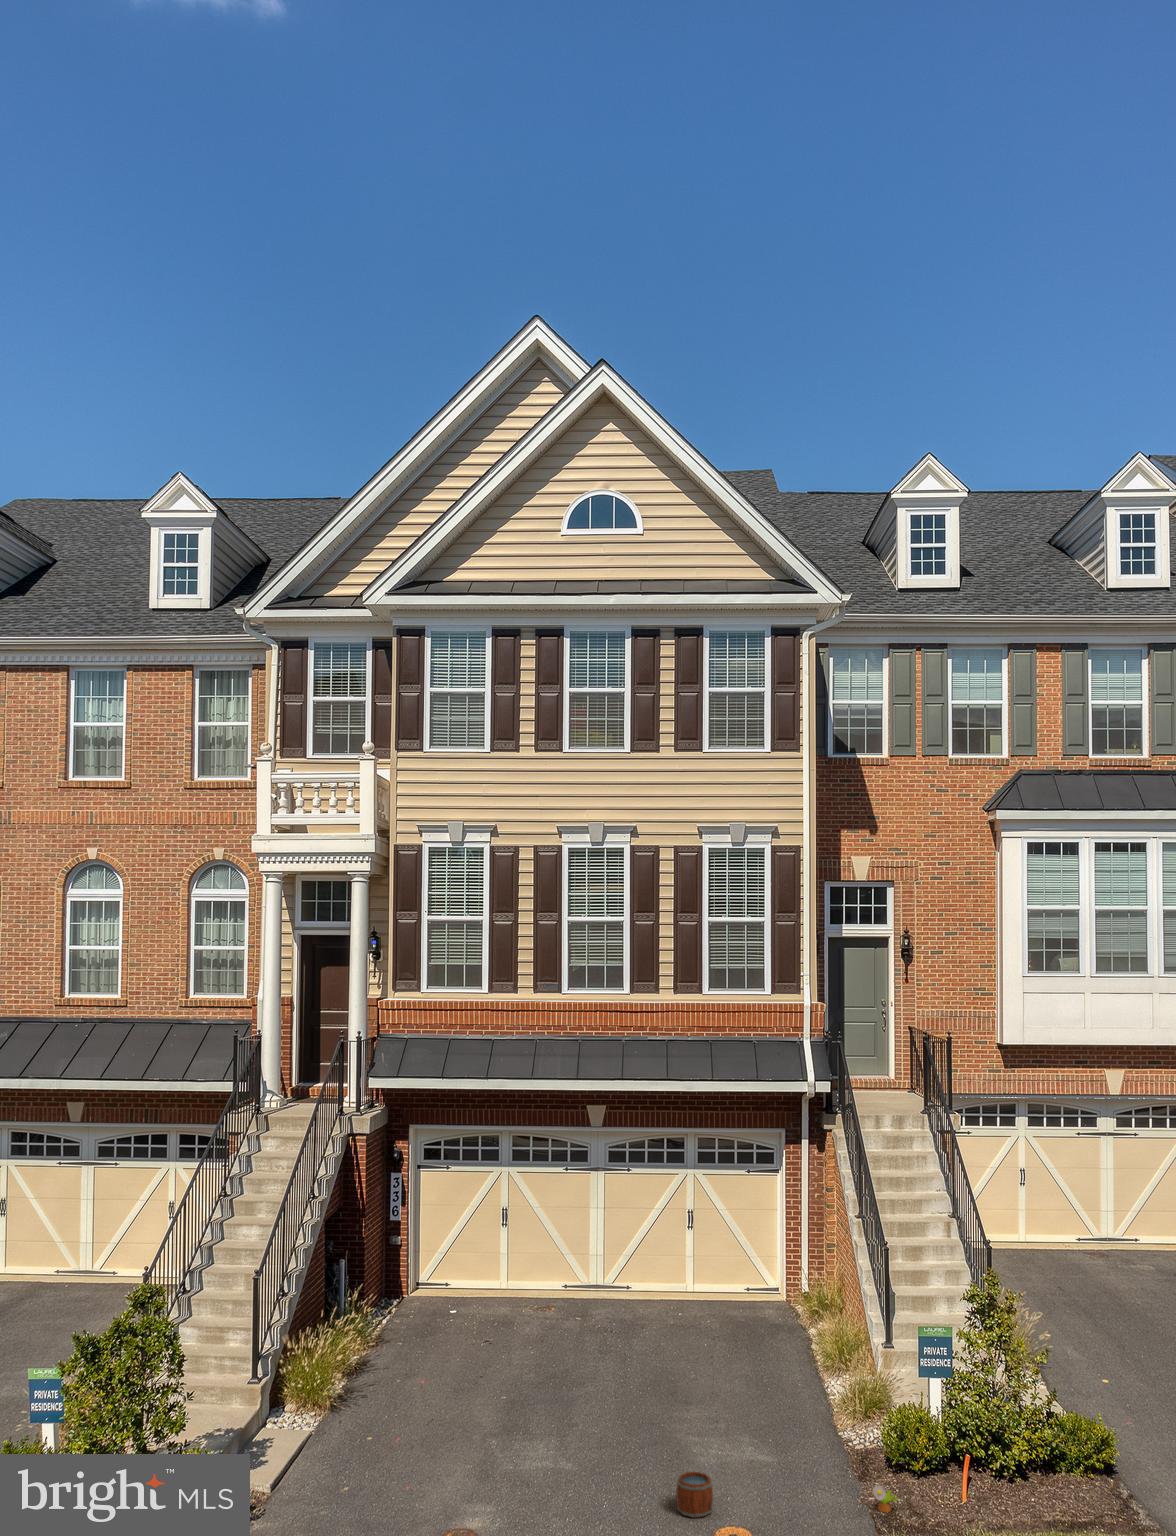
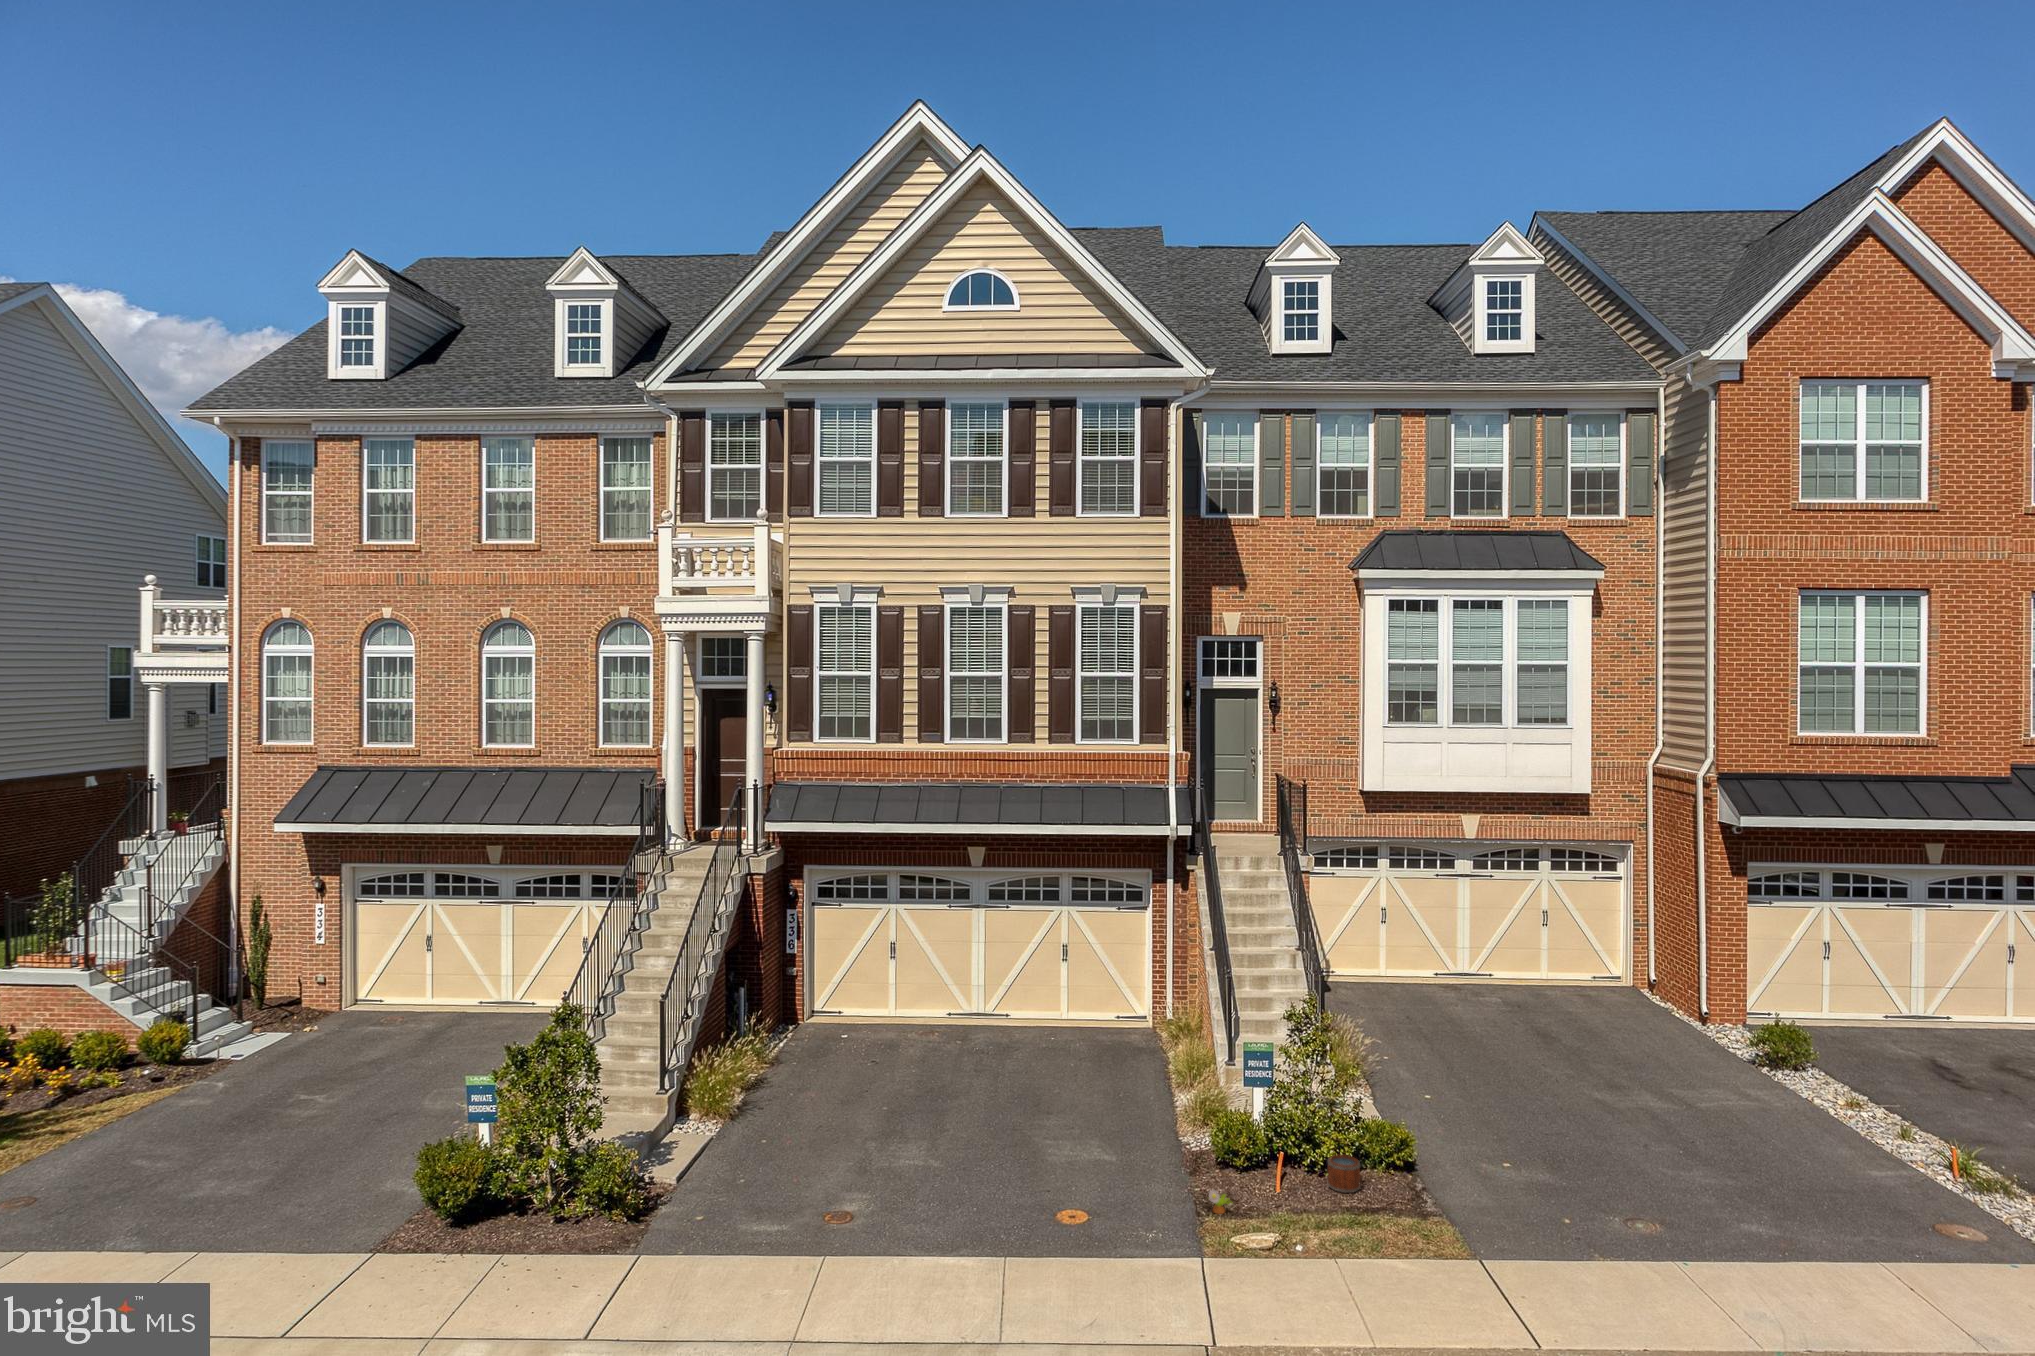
bucket: present [676,1472,713,1518] -> present [1328,1154,1361,1193]

